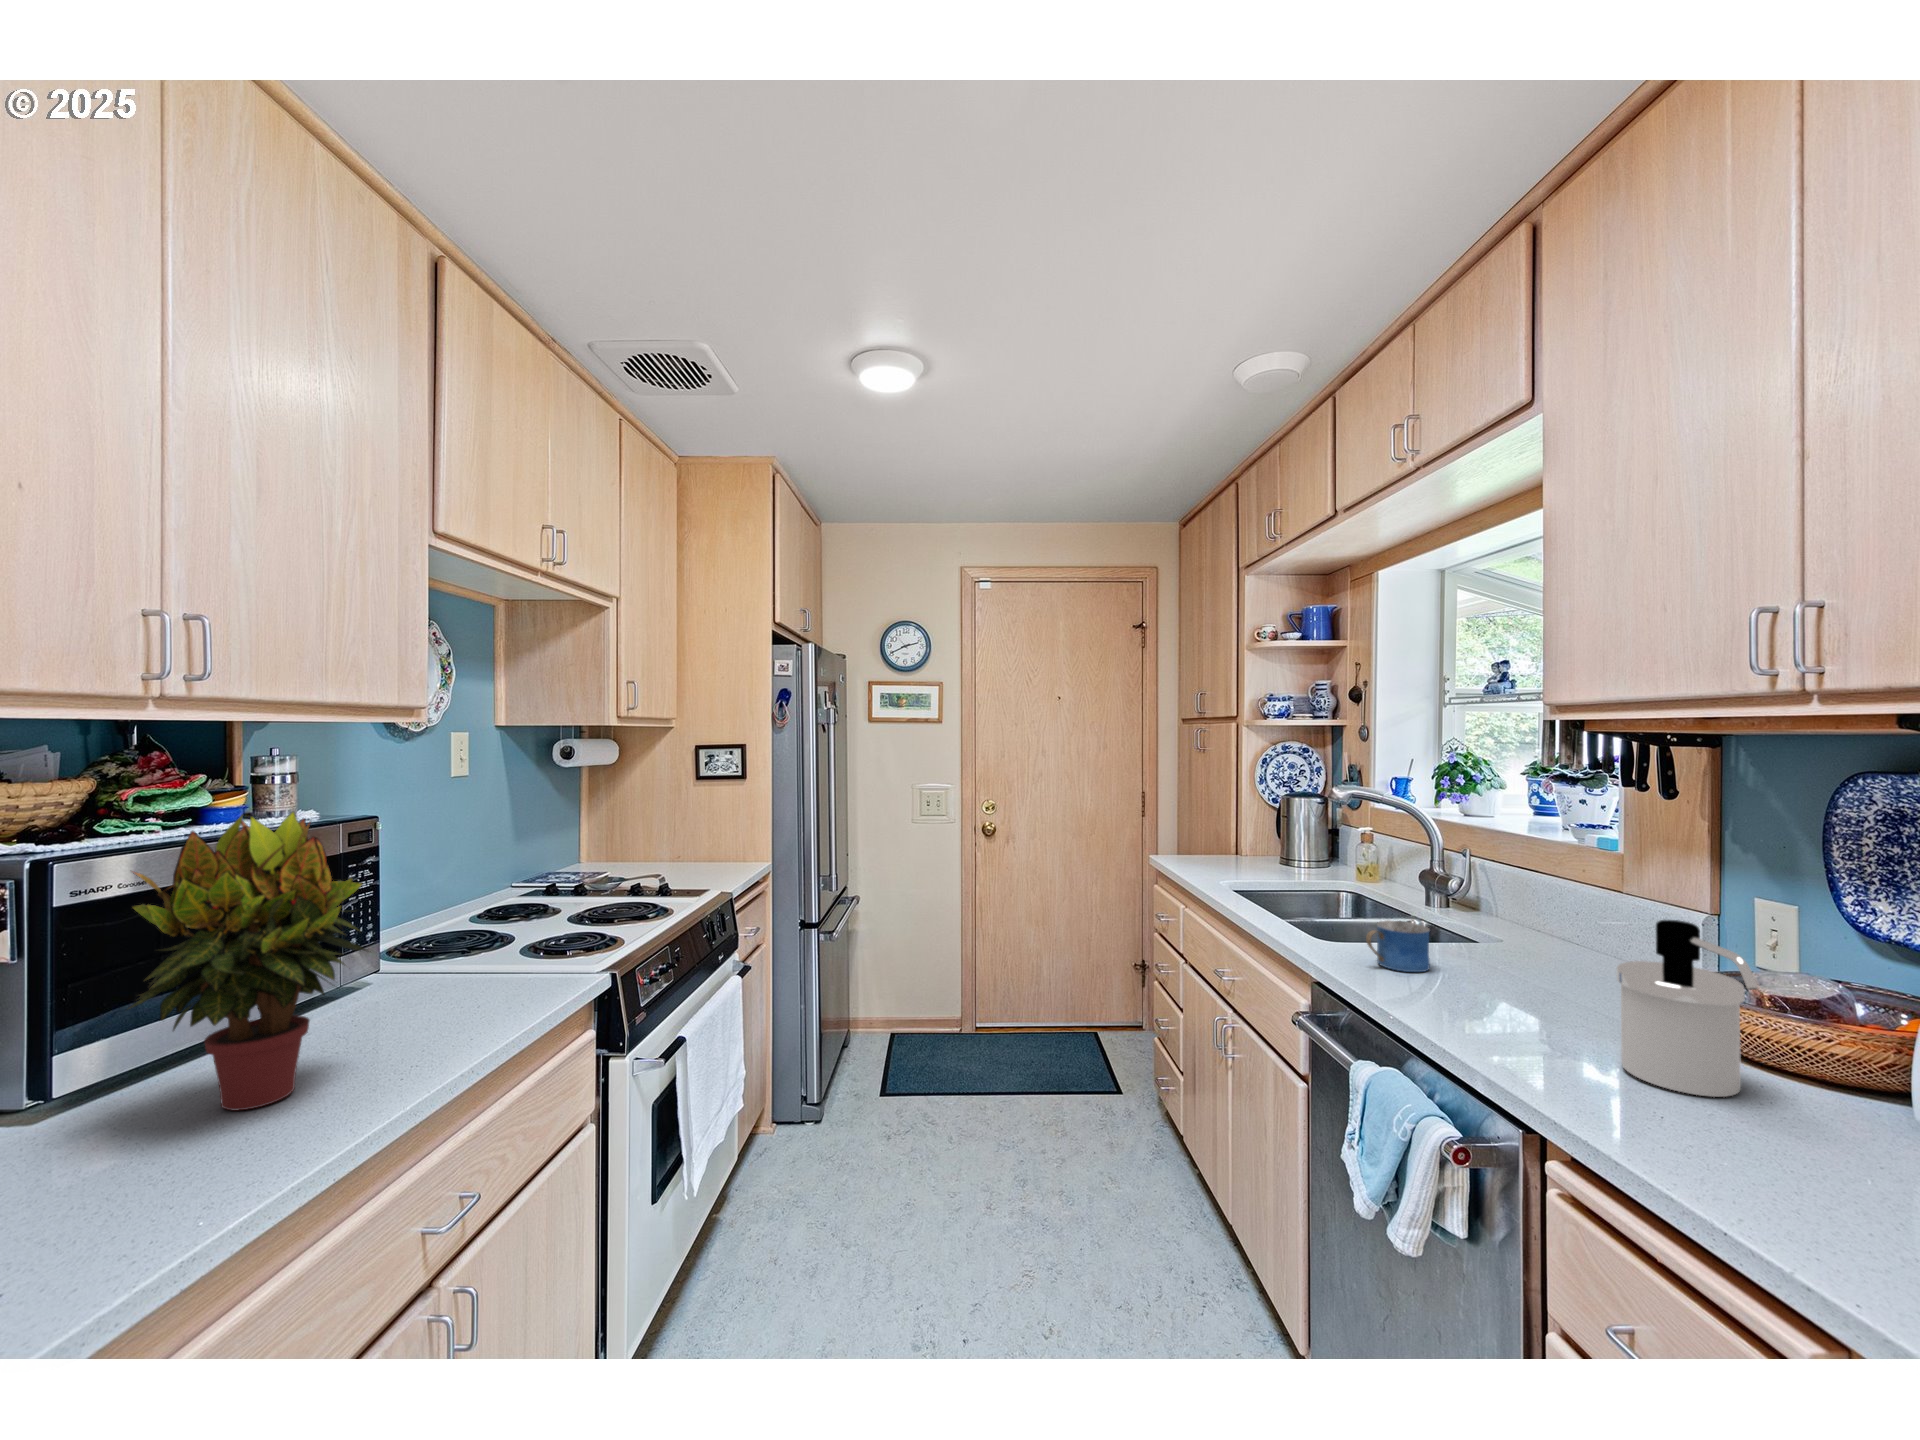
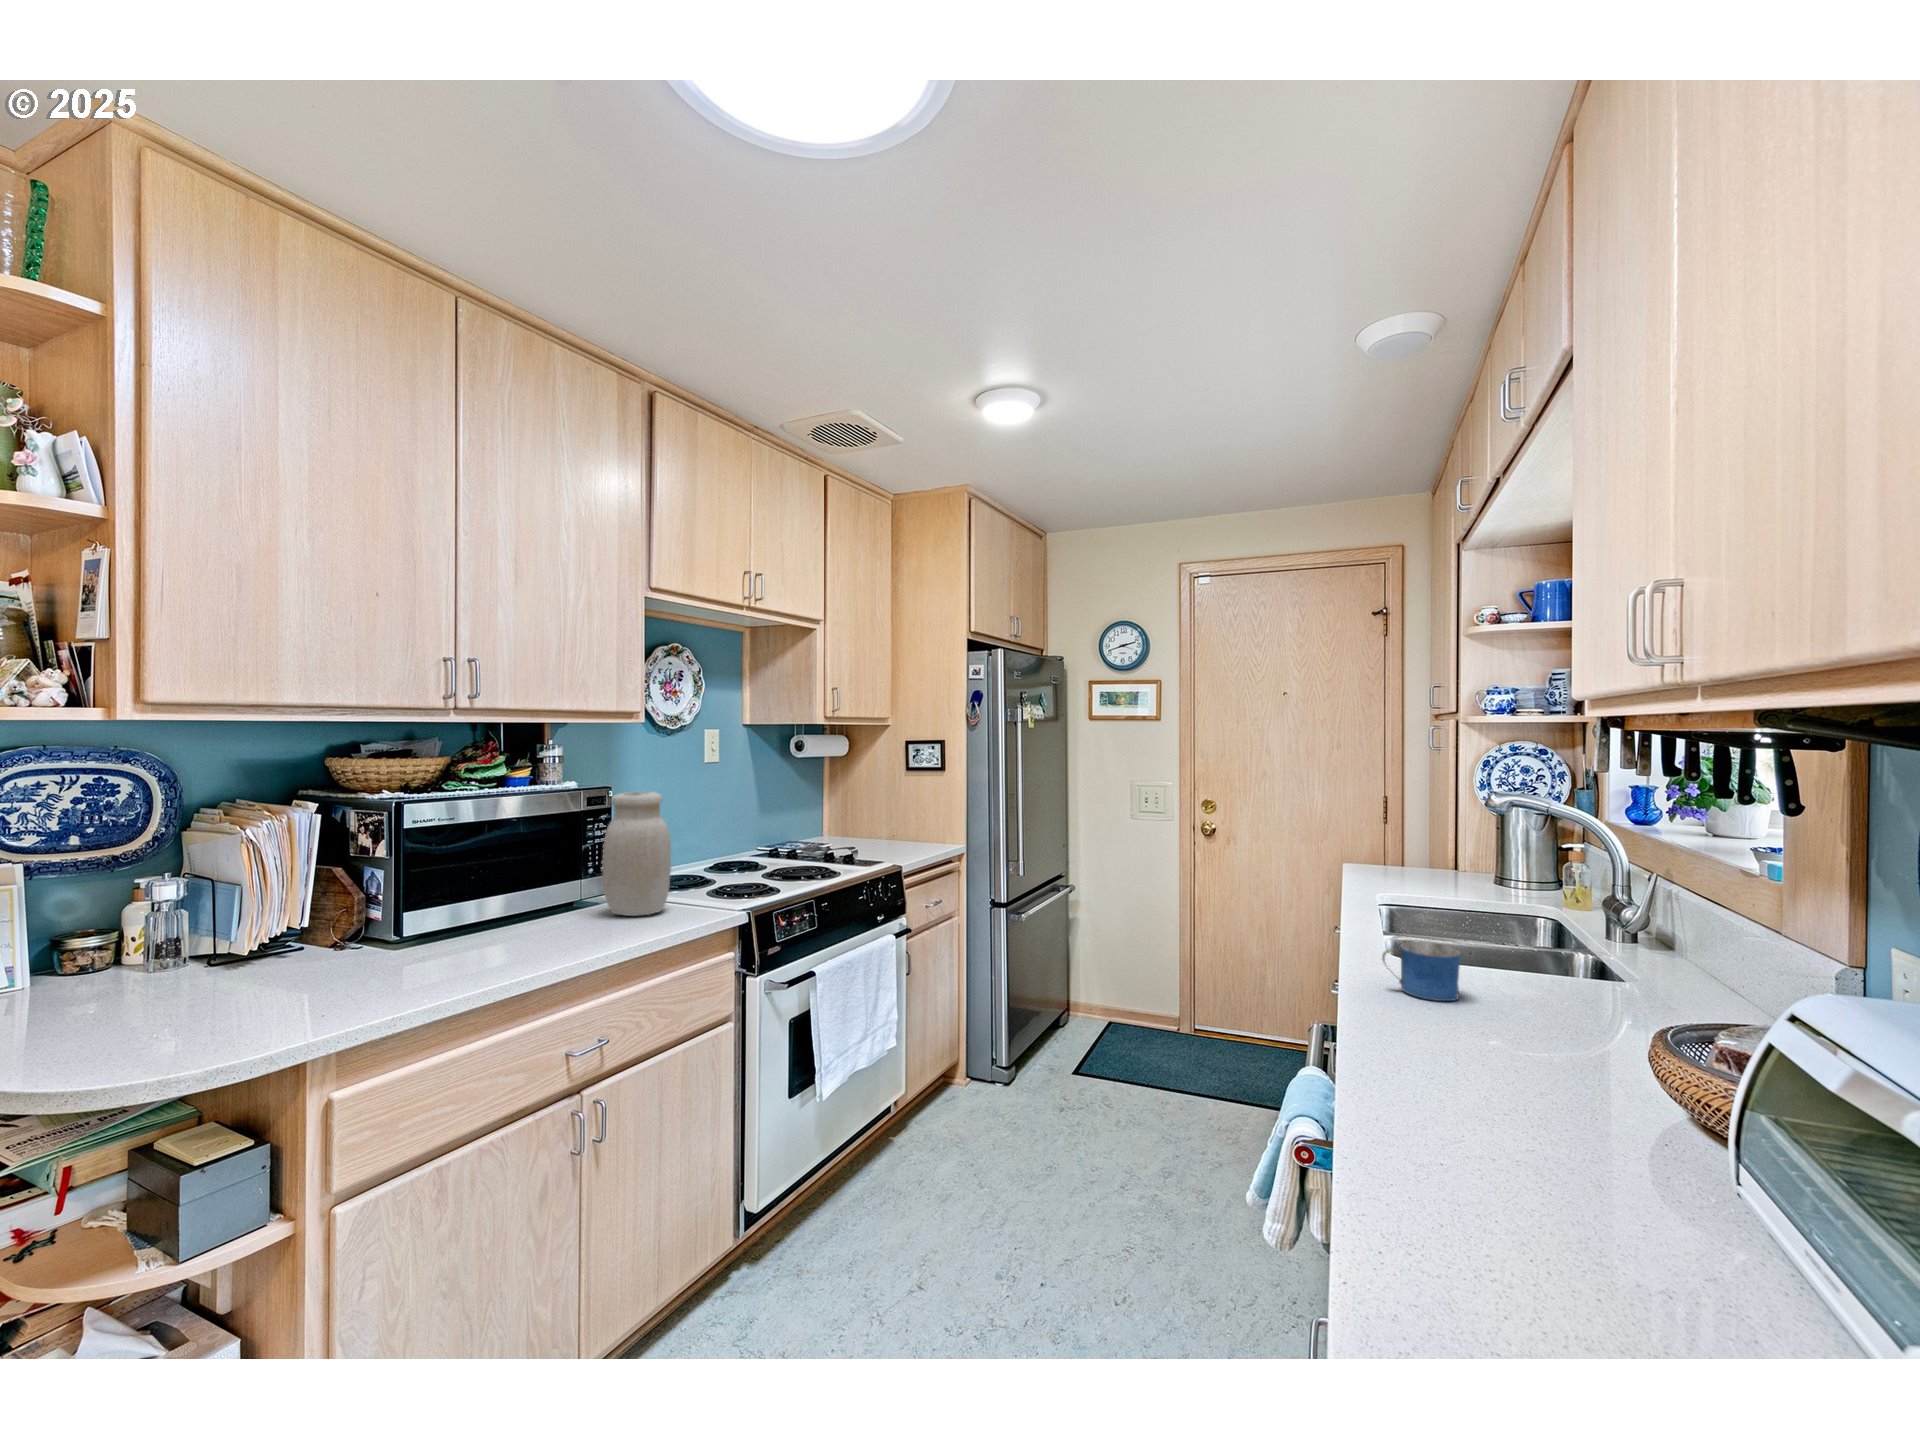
potted plant: present [130,812,367,1111] -> none [427,779,554,952]
jar: none [399,821,511,1008] -> present [602,792,671,916]
soap dispenser: present [1617,920,1758,1097] -> none [1476,951,1614,1164]

